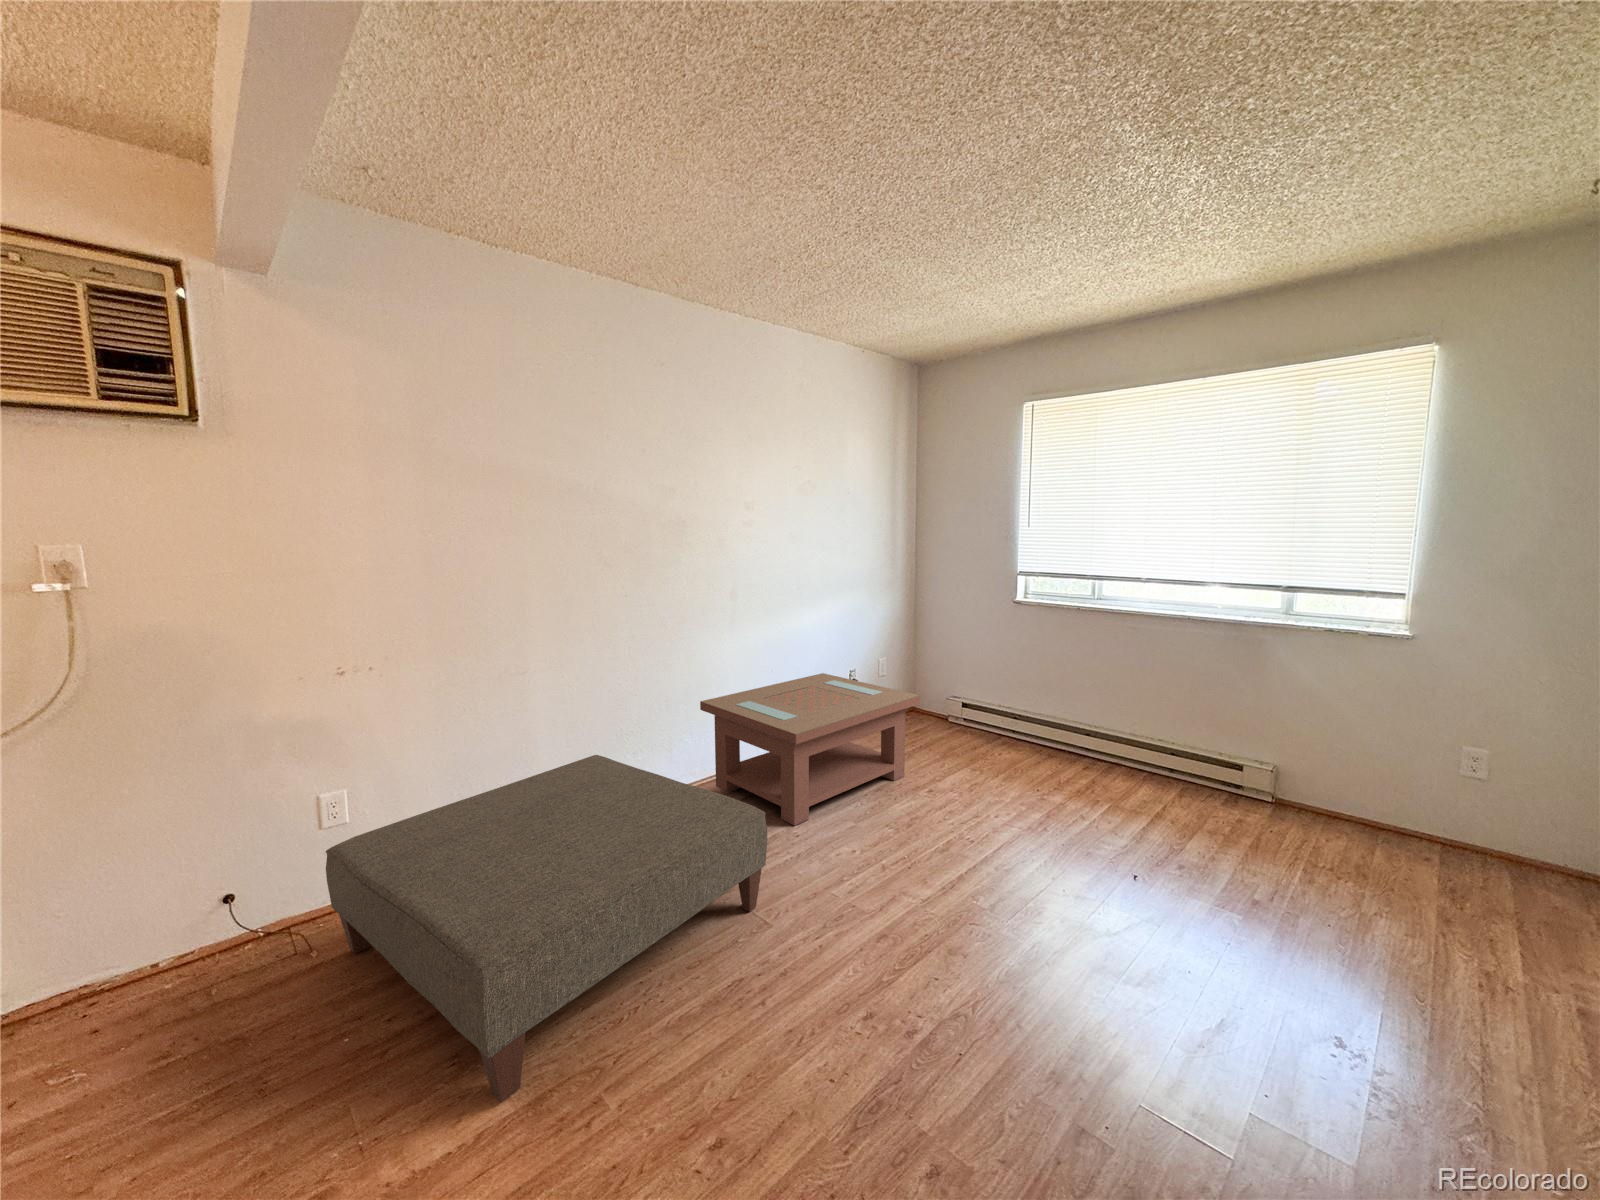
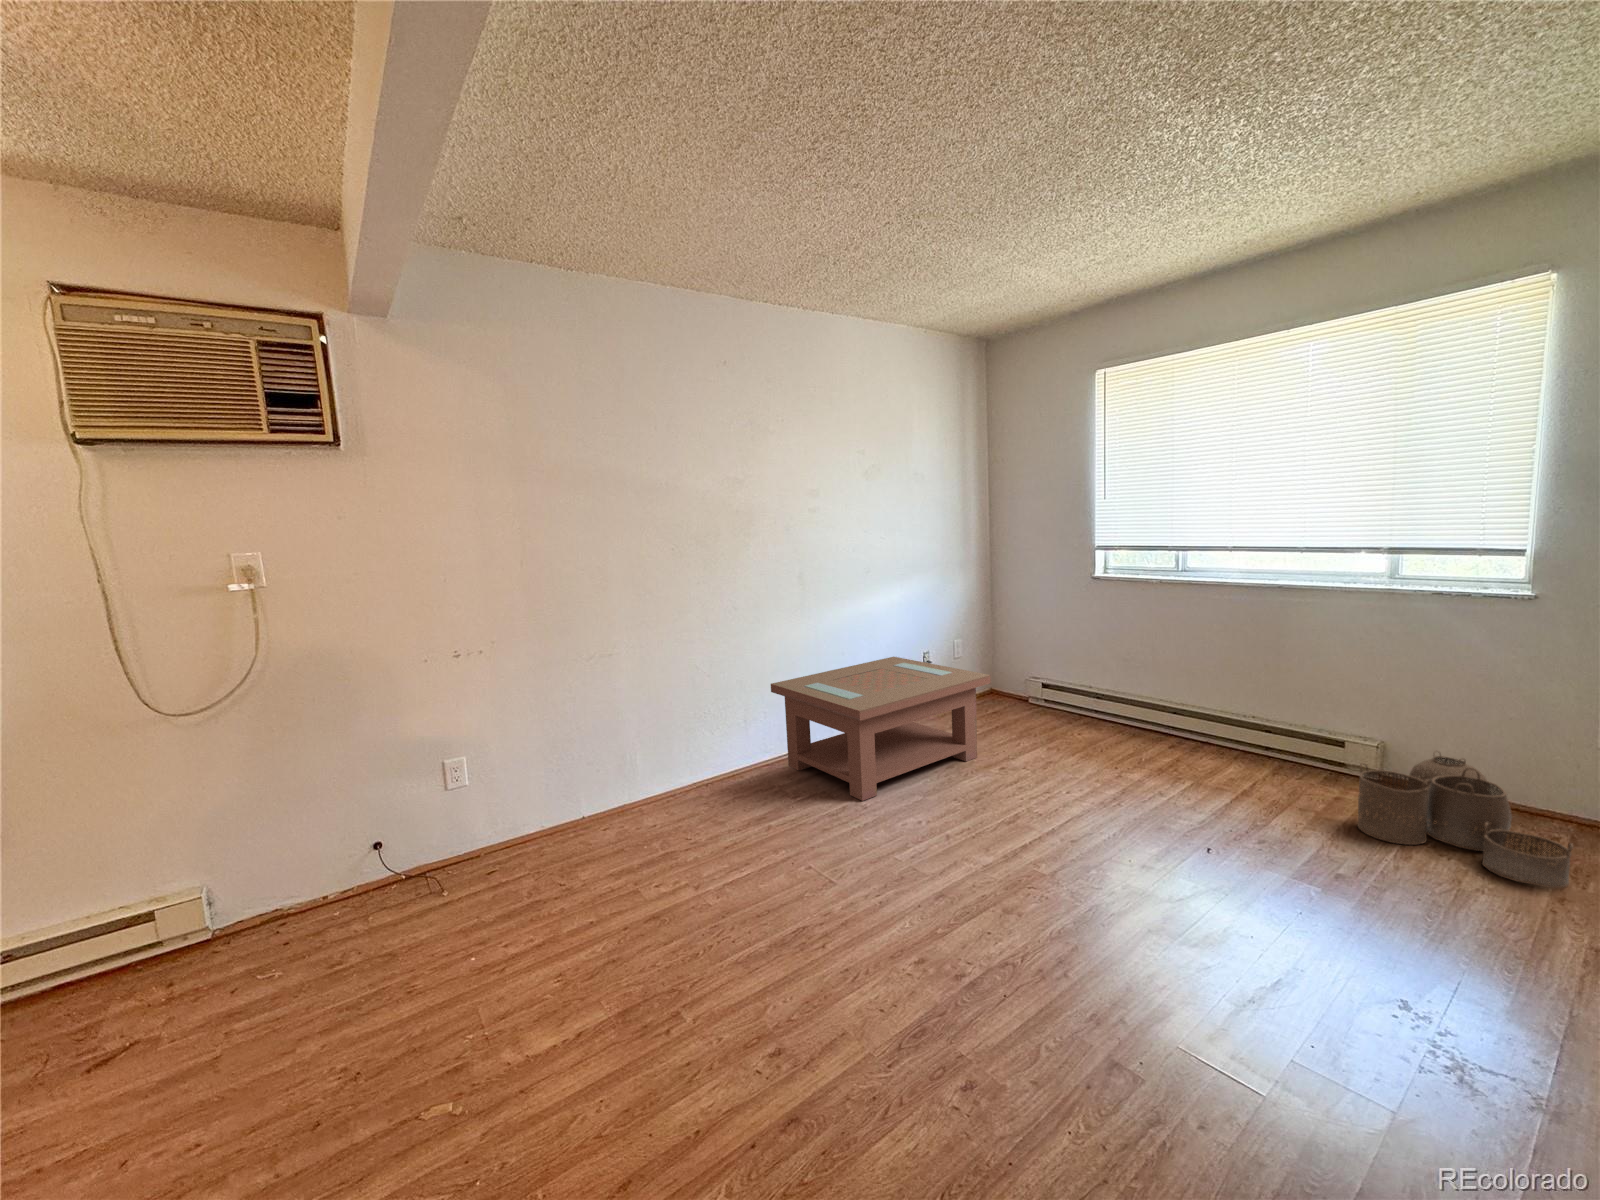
ottoman: present [326,755,767,1102] -> none [449,732,829,1008]
woven basket: none [1258,775,1451,909] -> present [1358,755,1573,888]

